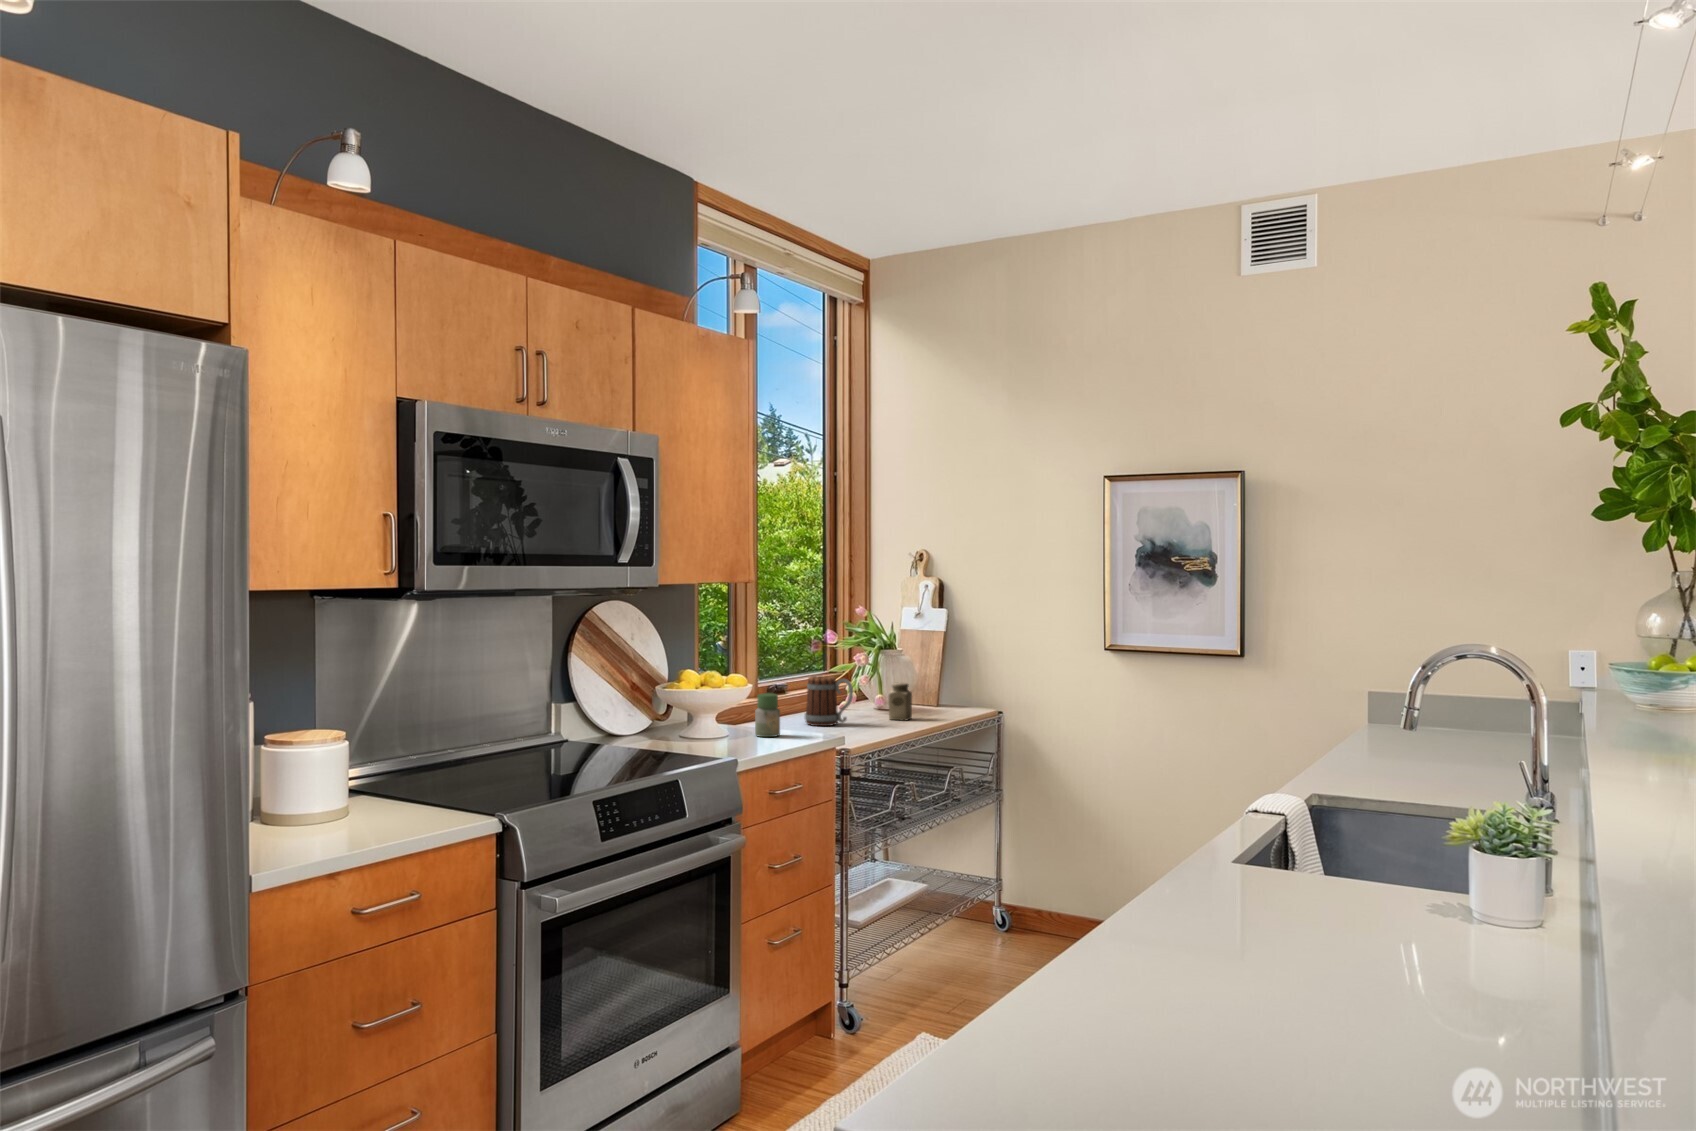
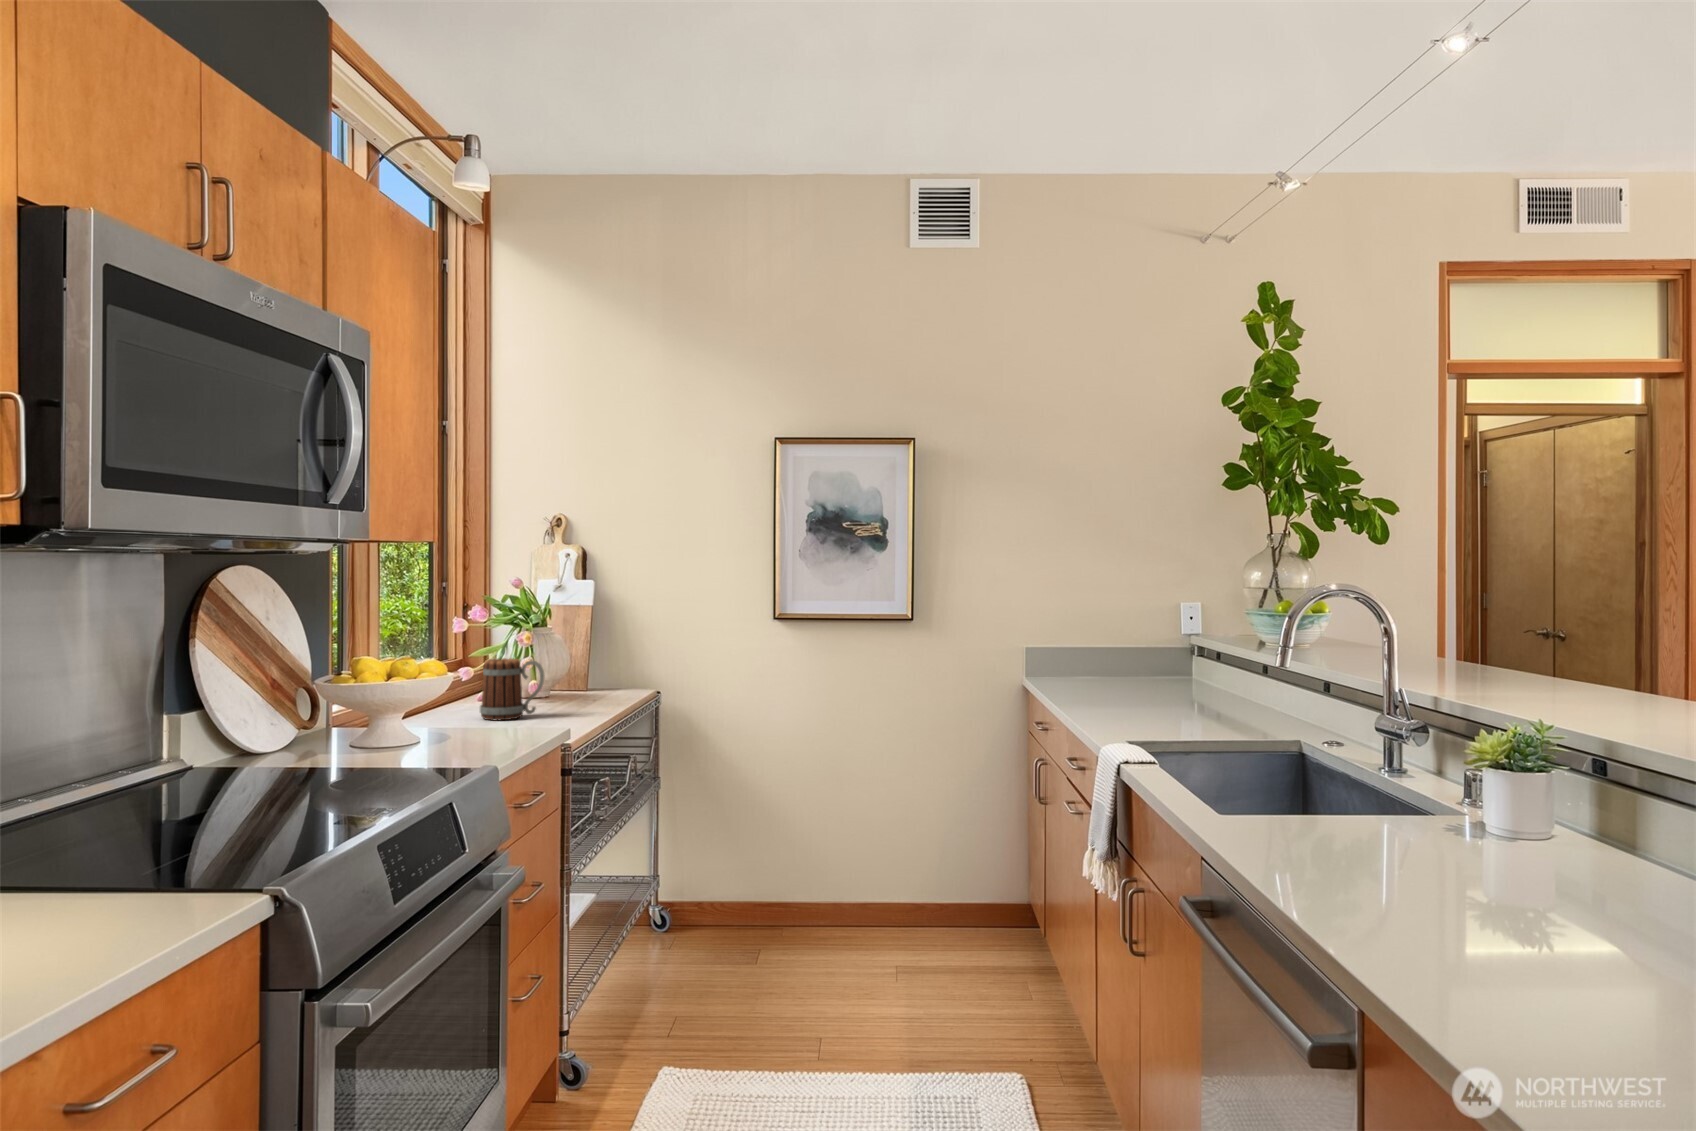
salt shaker: present [889,682,912,721] -> none [569,663,593,707]
jar: present [755,693,780,737] -> none [445,682,479,739]

